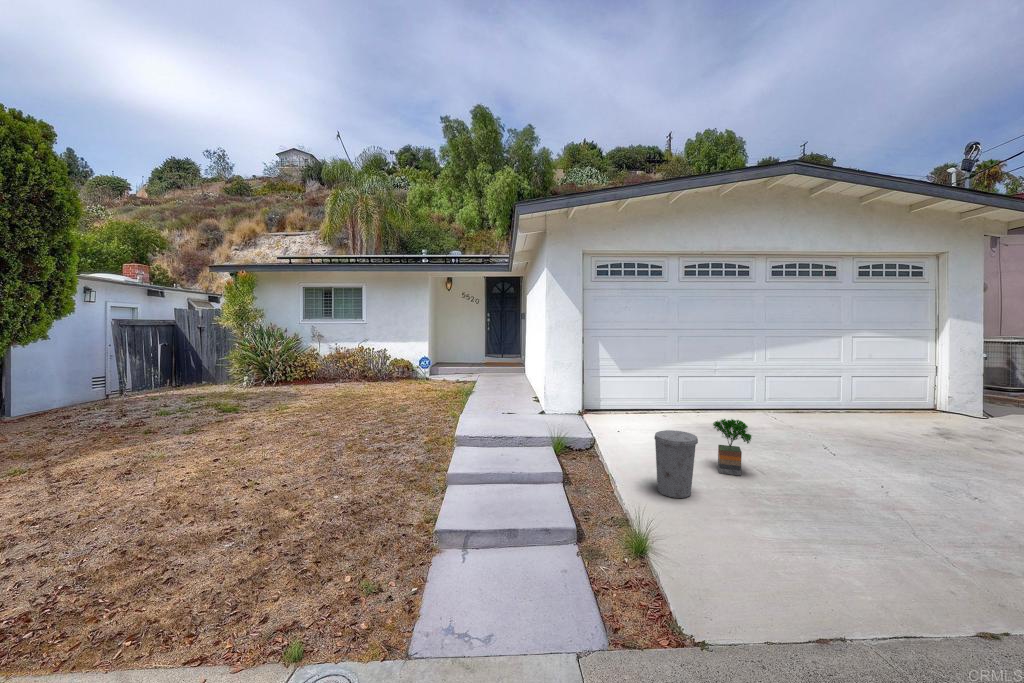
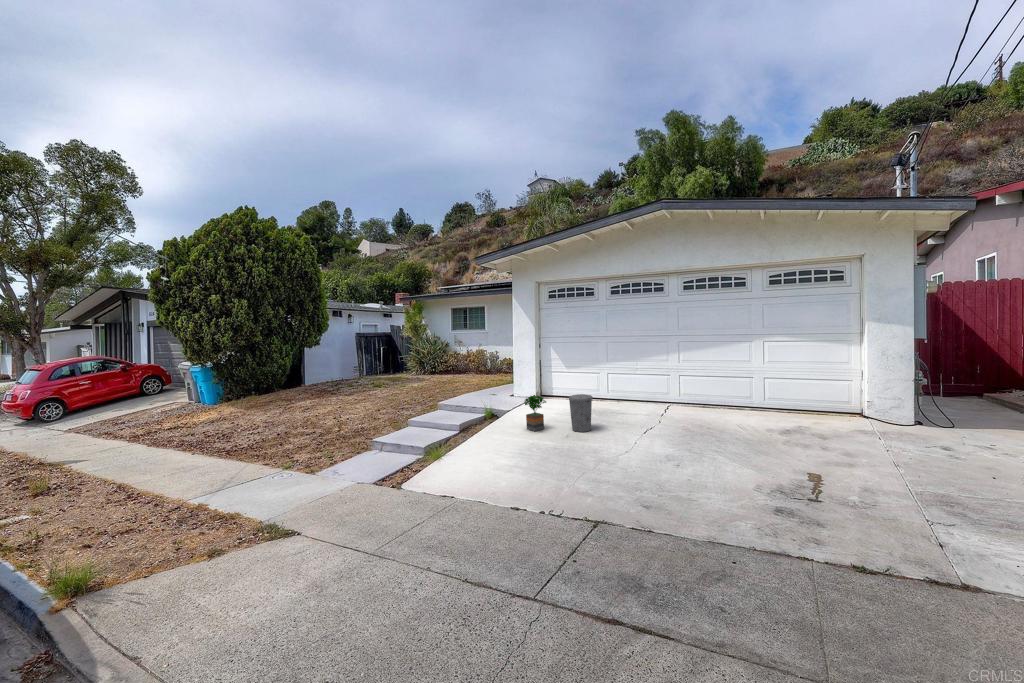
trash can: present [654,430,698,498] -> present [569,394,593,432]

